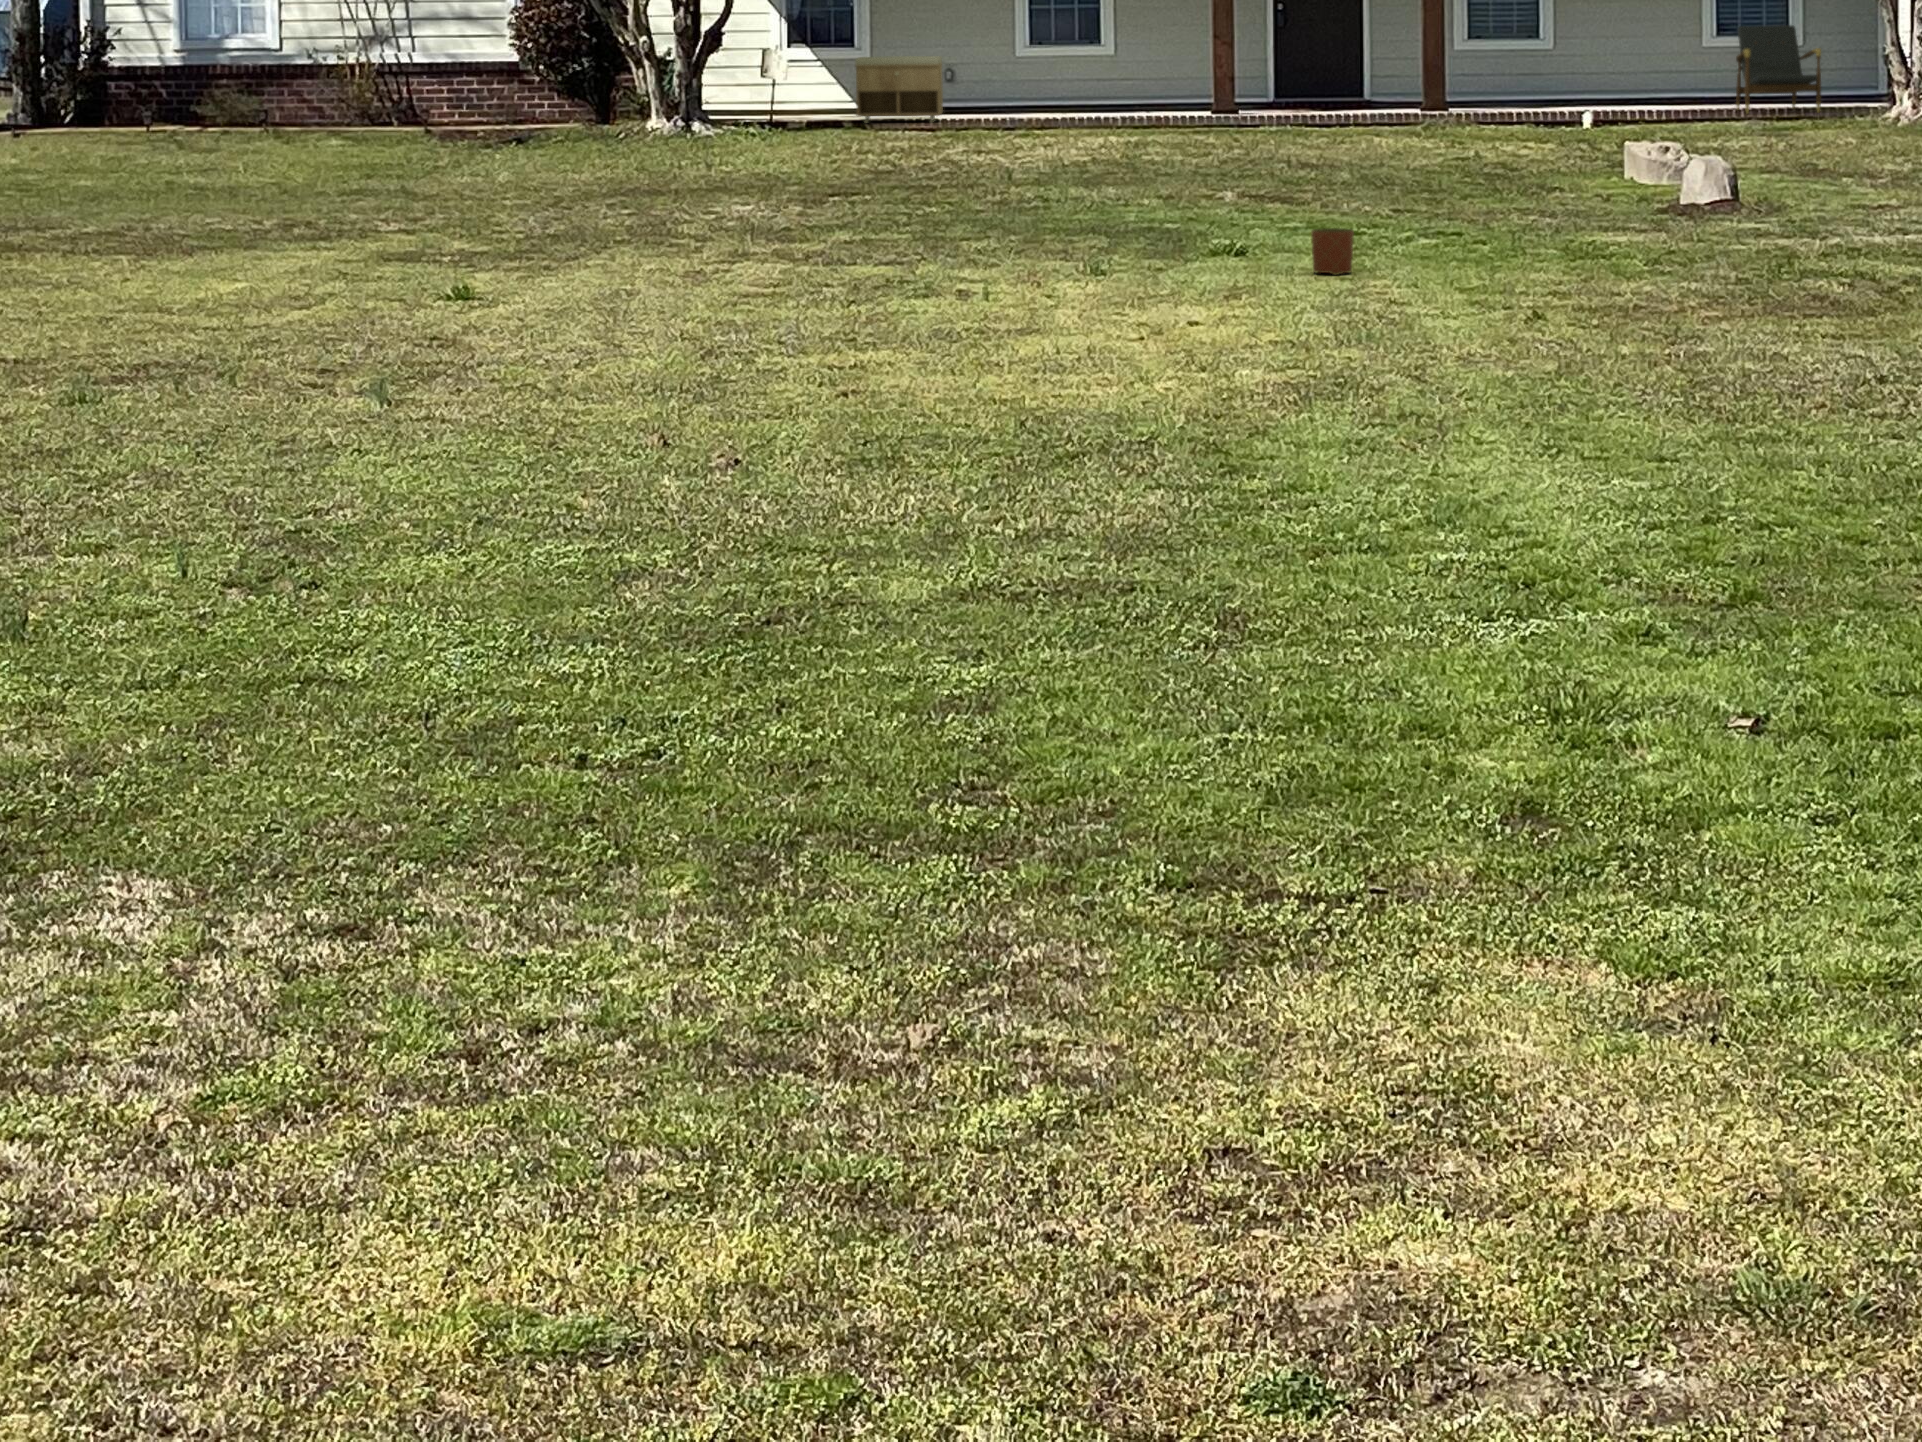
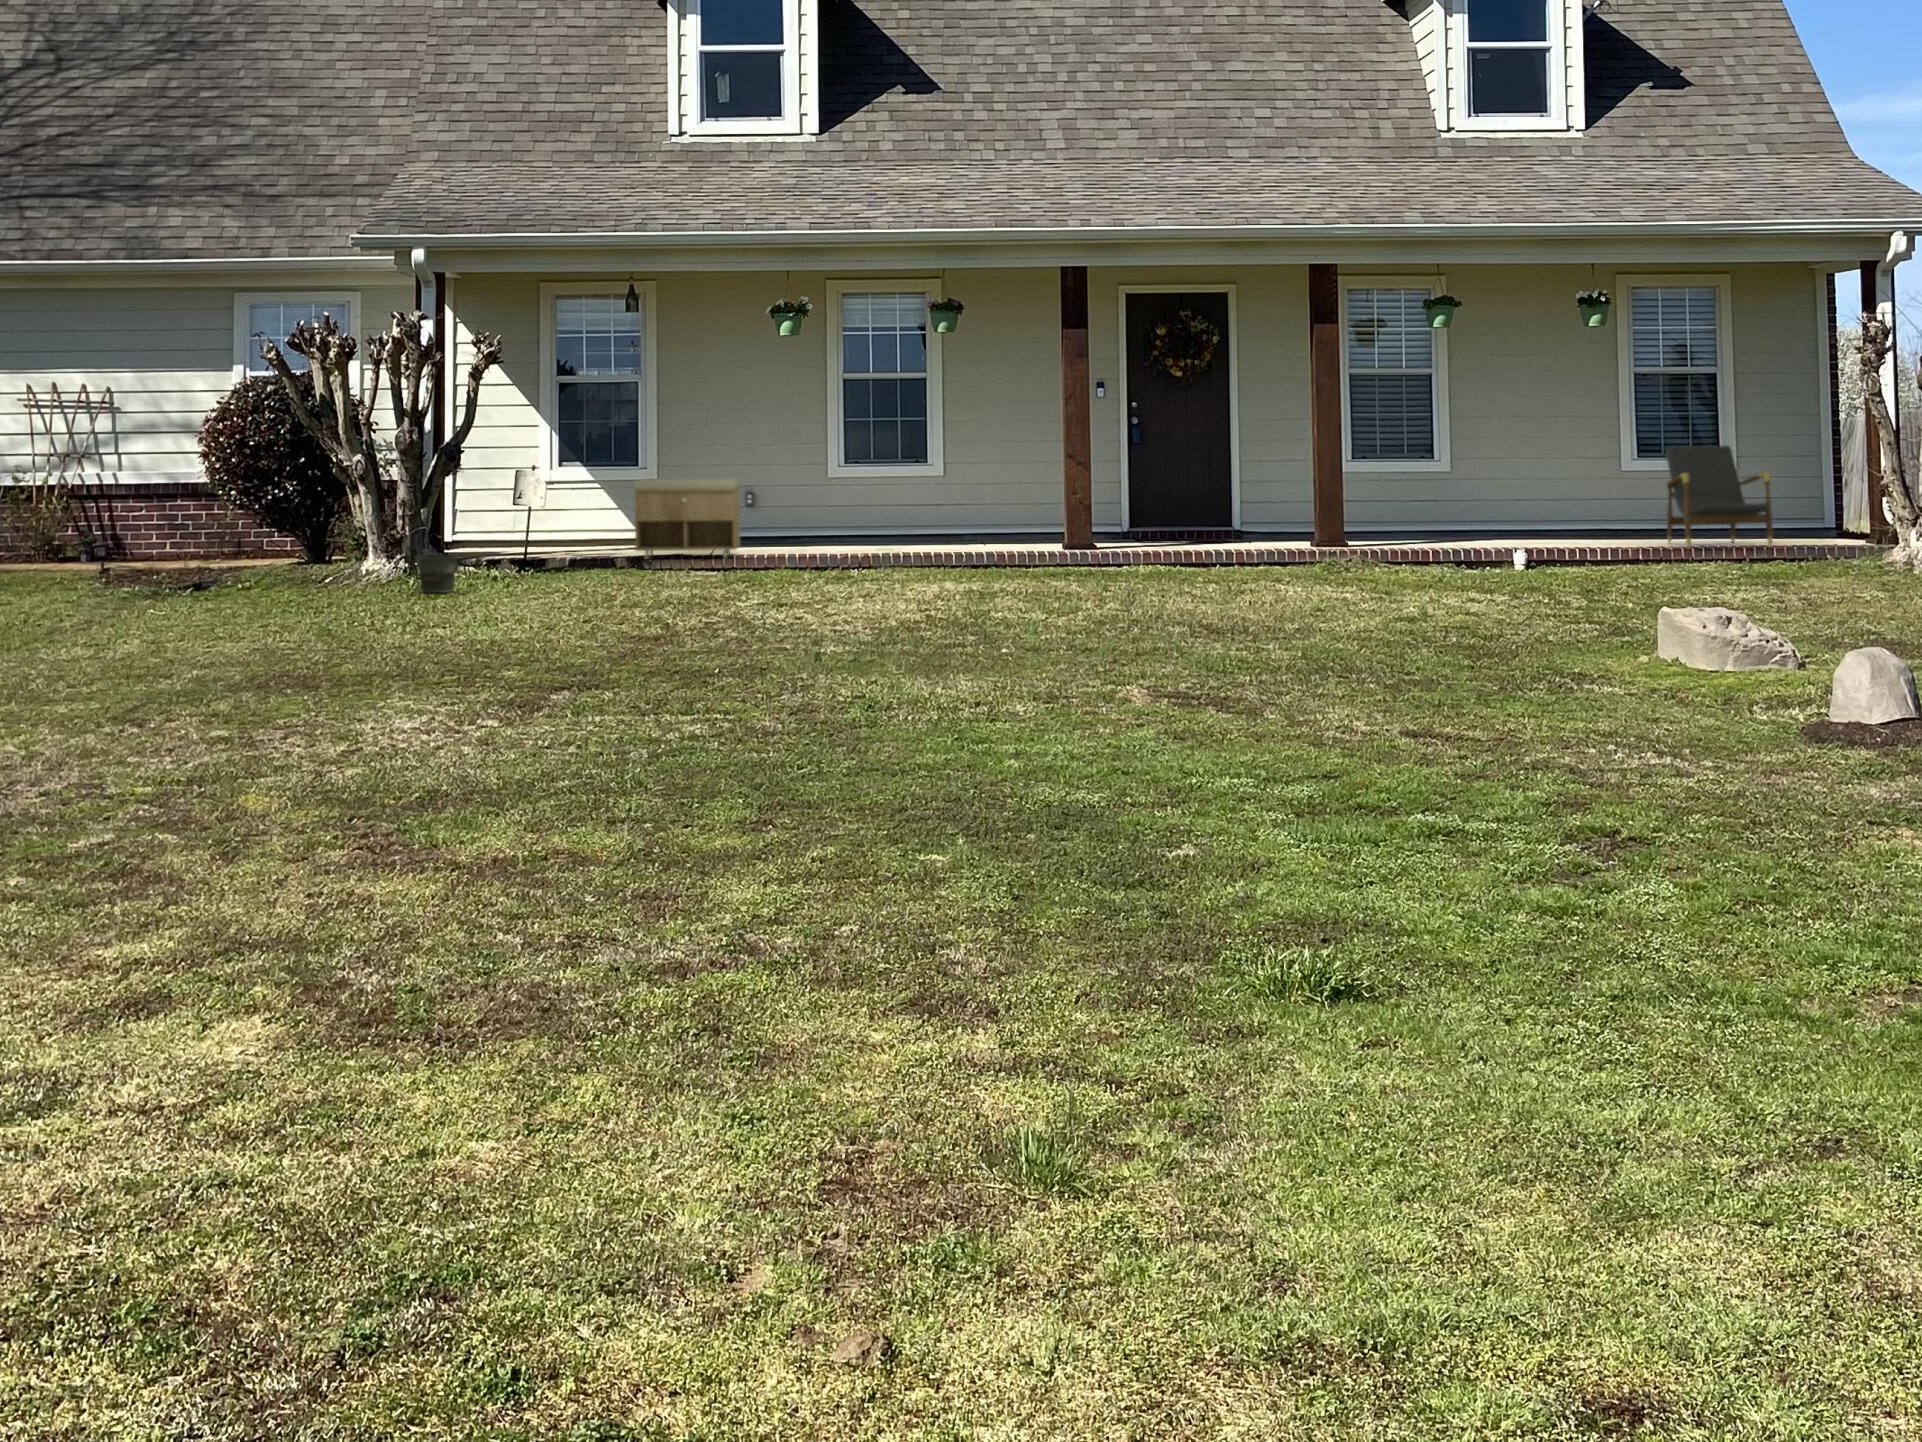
bucket: none [691,115,730,145] -> present [414,555,459,593]
planter: present [1311,228,1354,275] -> none [1363,839,1446,940]

